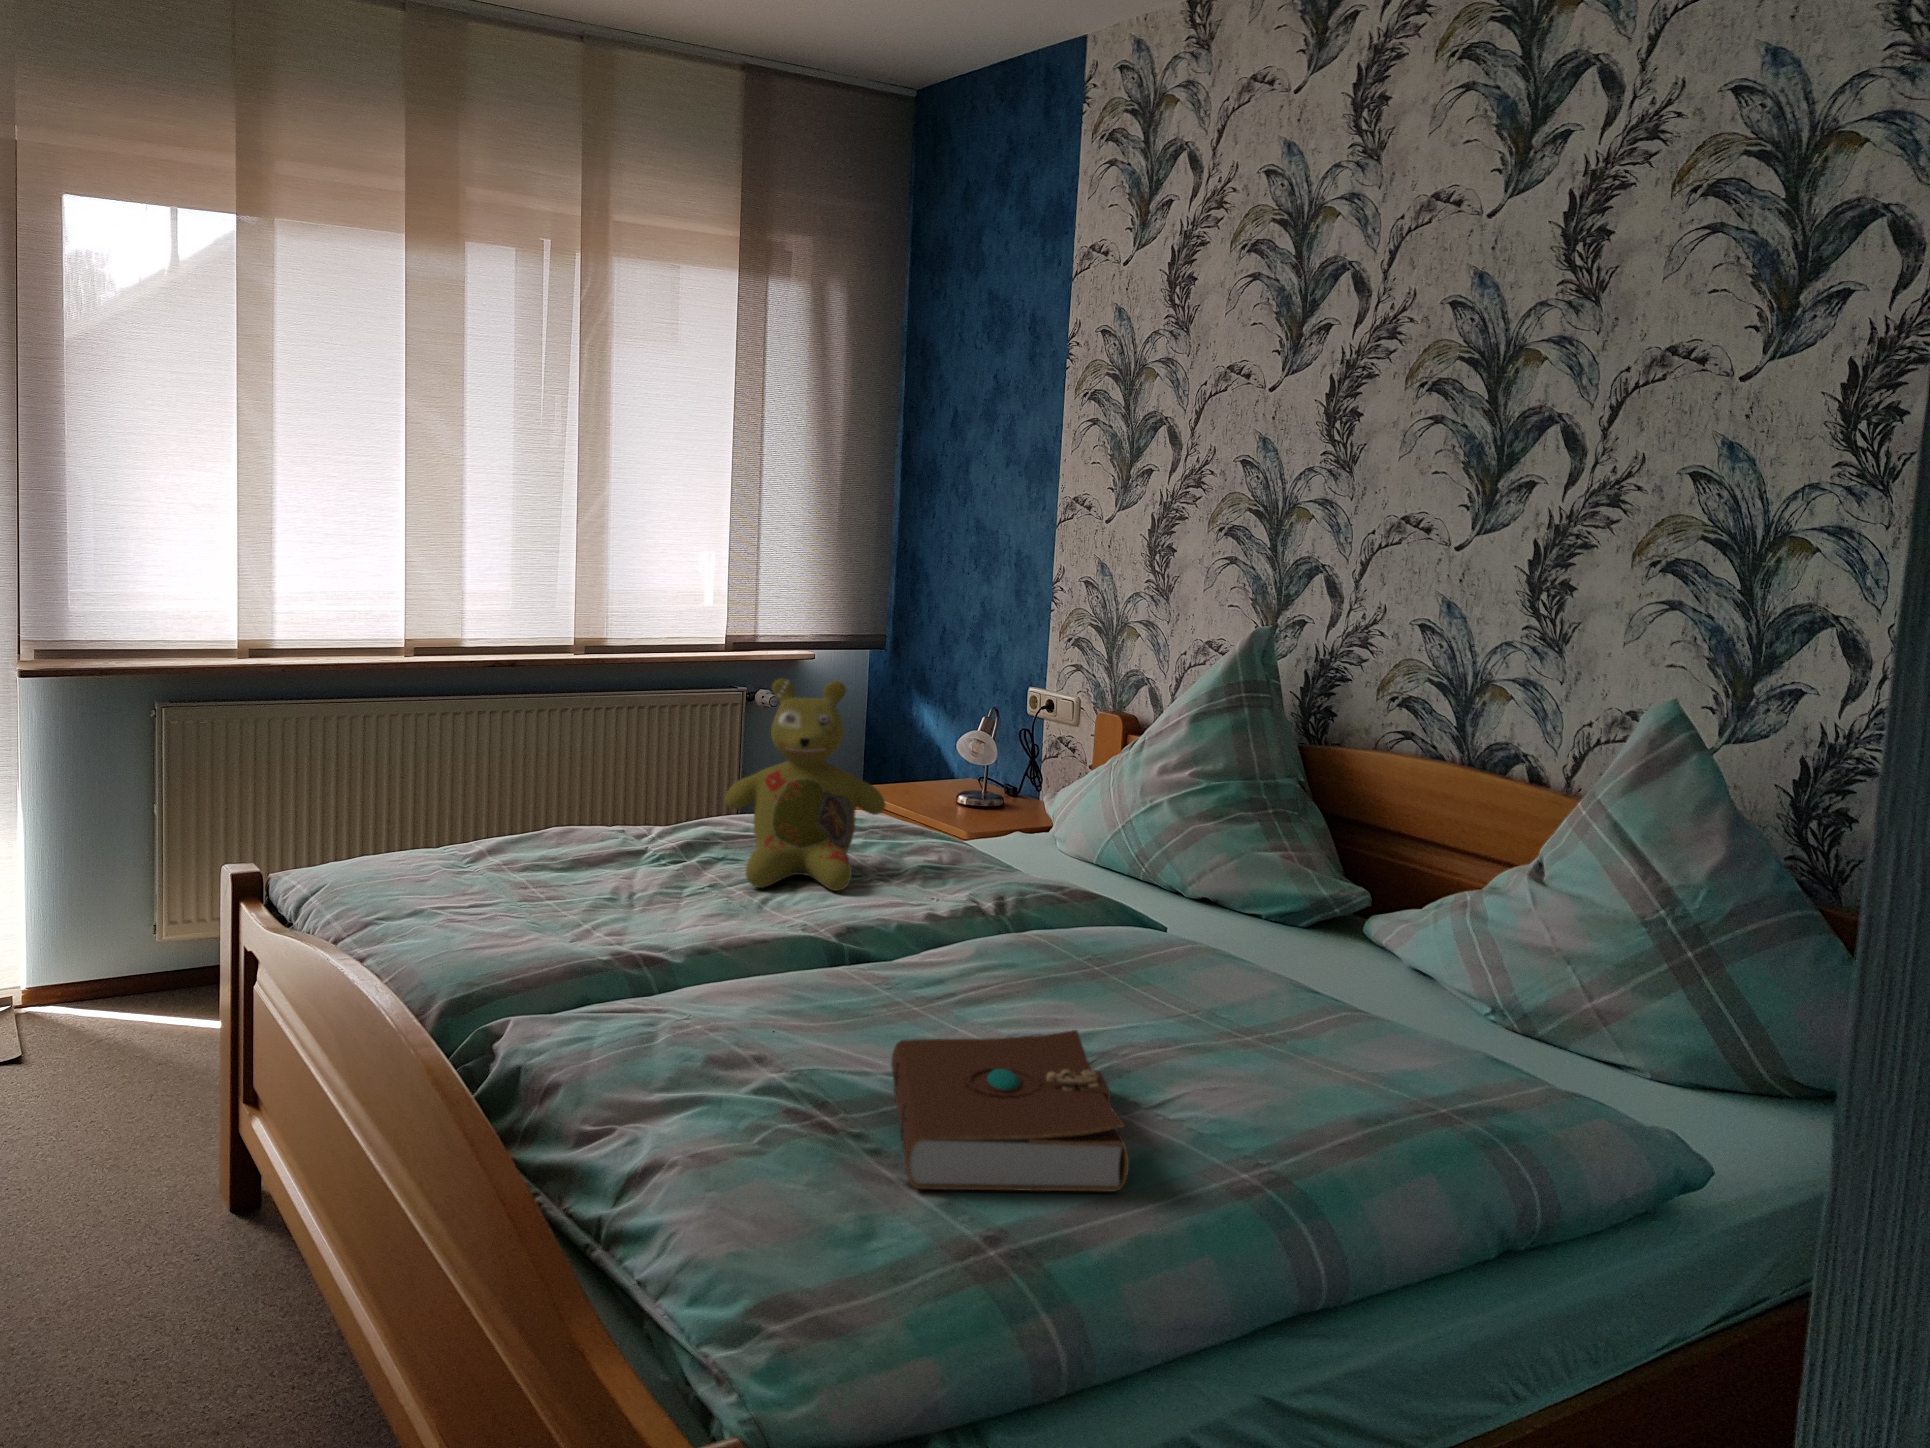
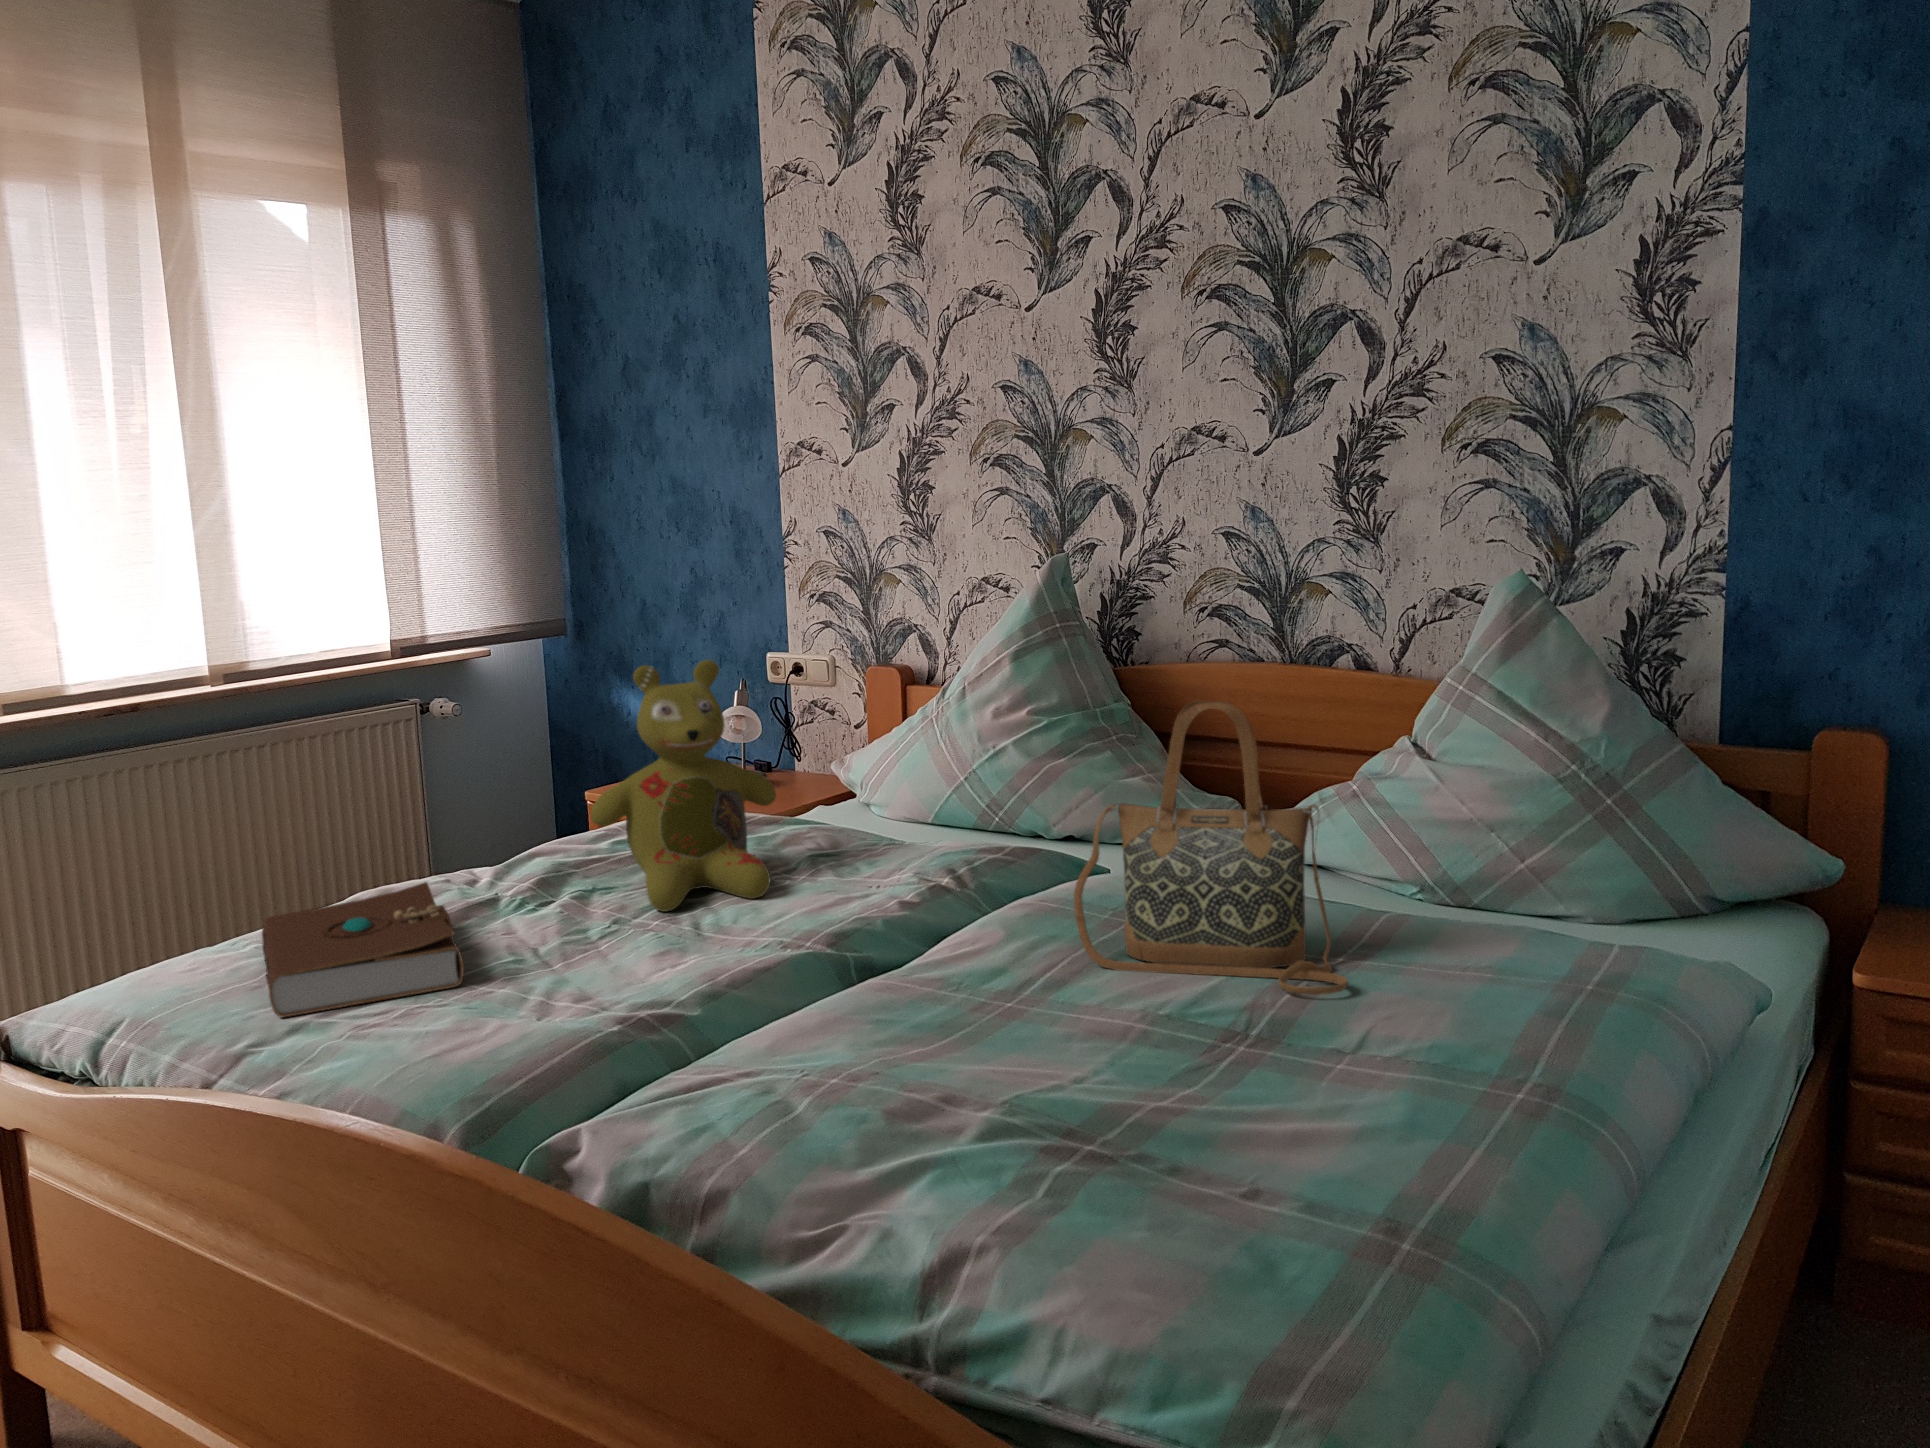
handbag: none [1035,772,1255,1060] -> present [1074,701,1348,995]
book: present [891,1030,1129,1191] -> present [262,882,464,1017]

